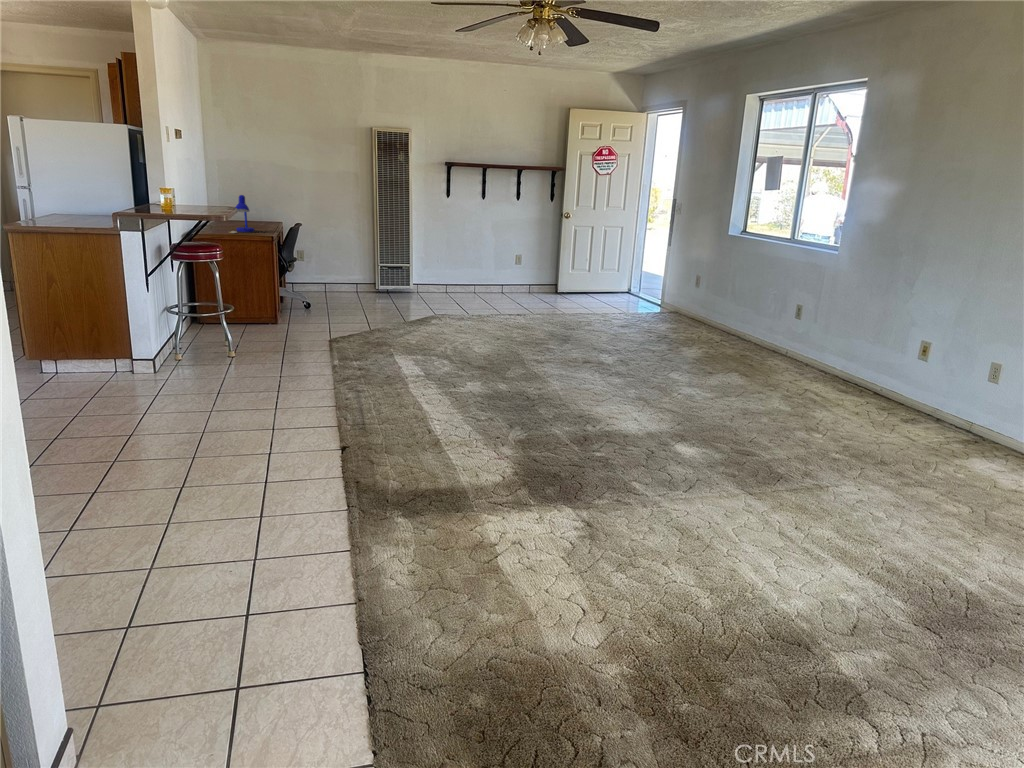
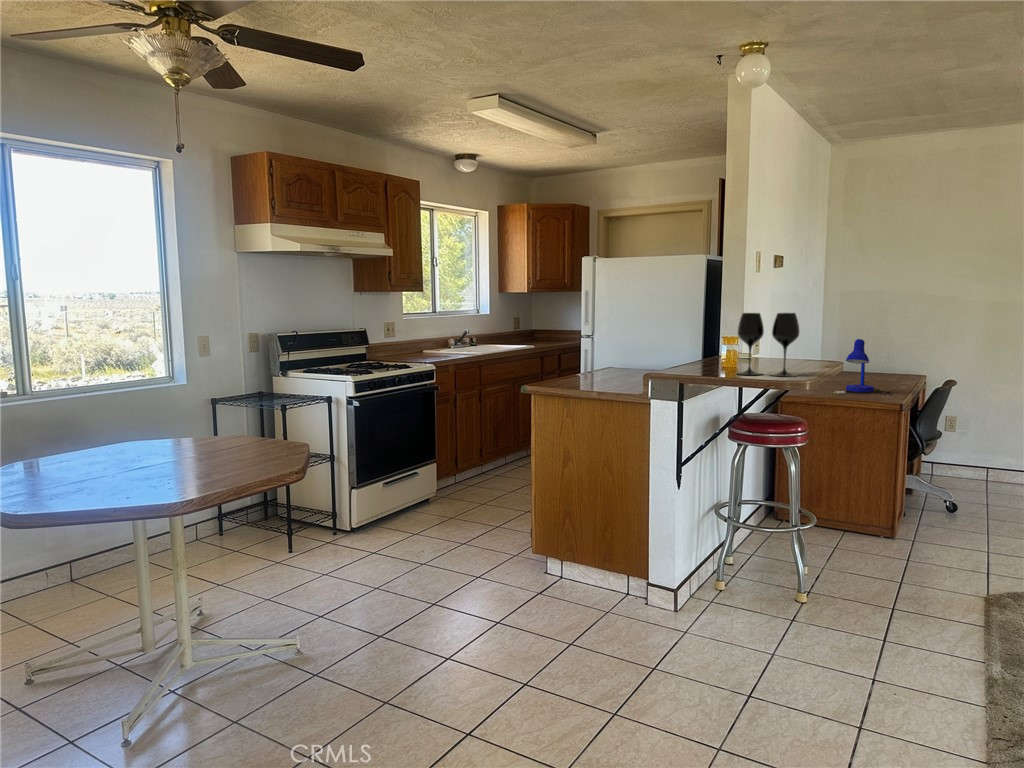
wine glass: none [177,173,219,213] -> present [737,313,800,377]

